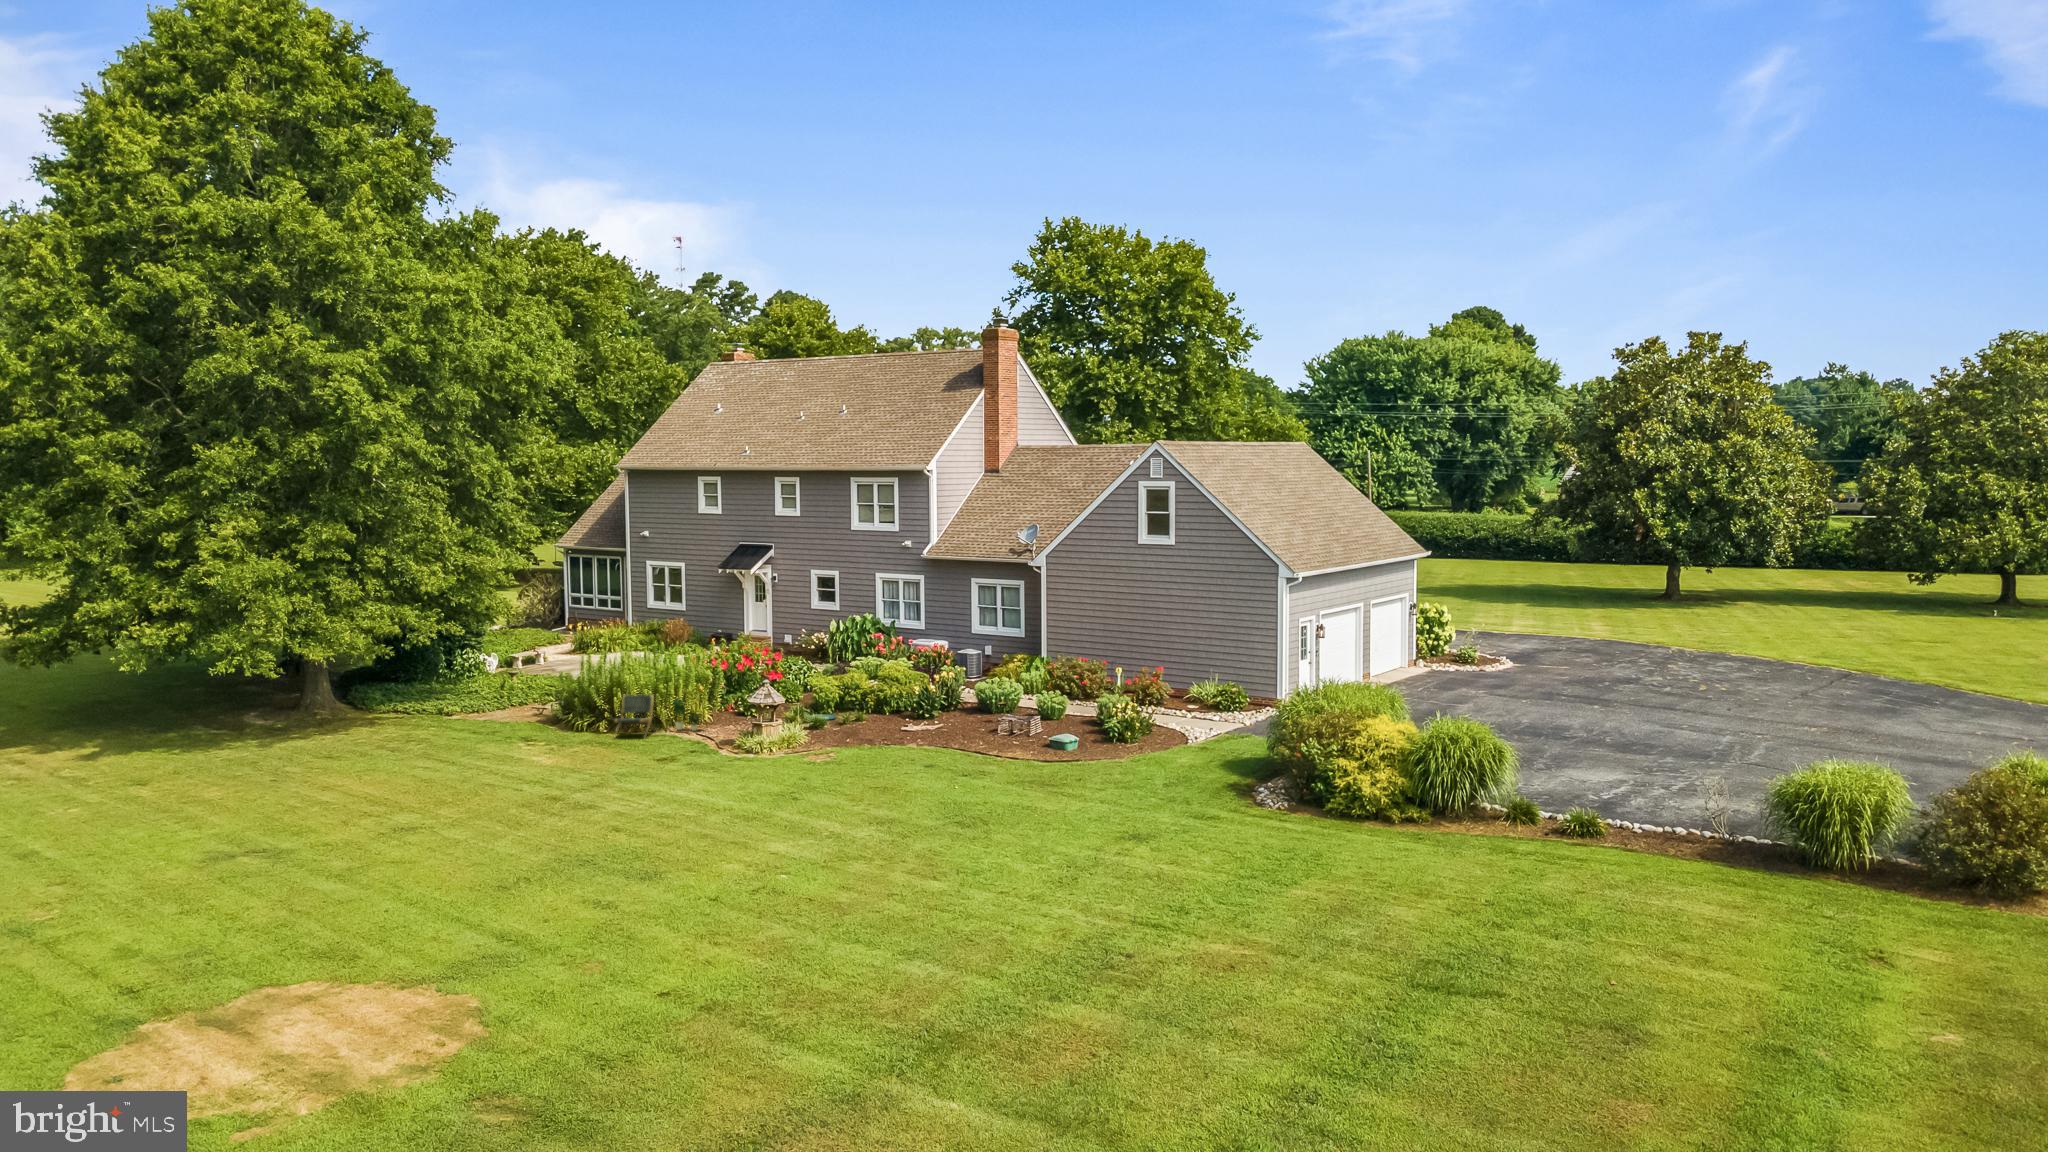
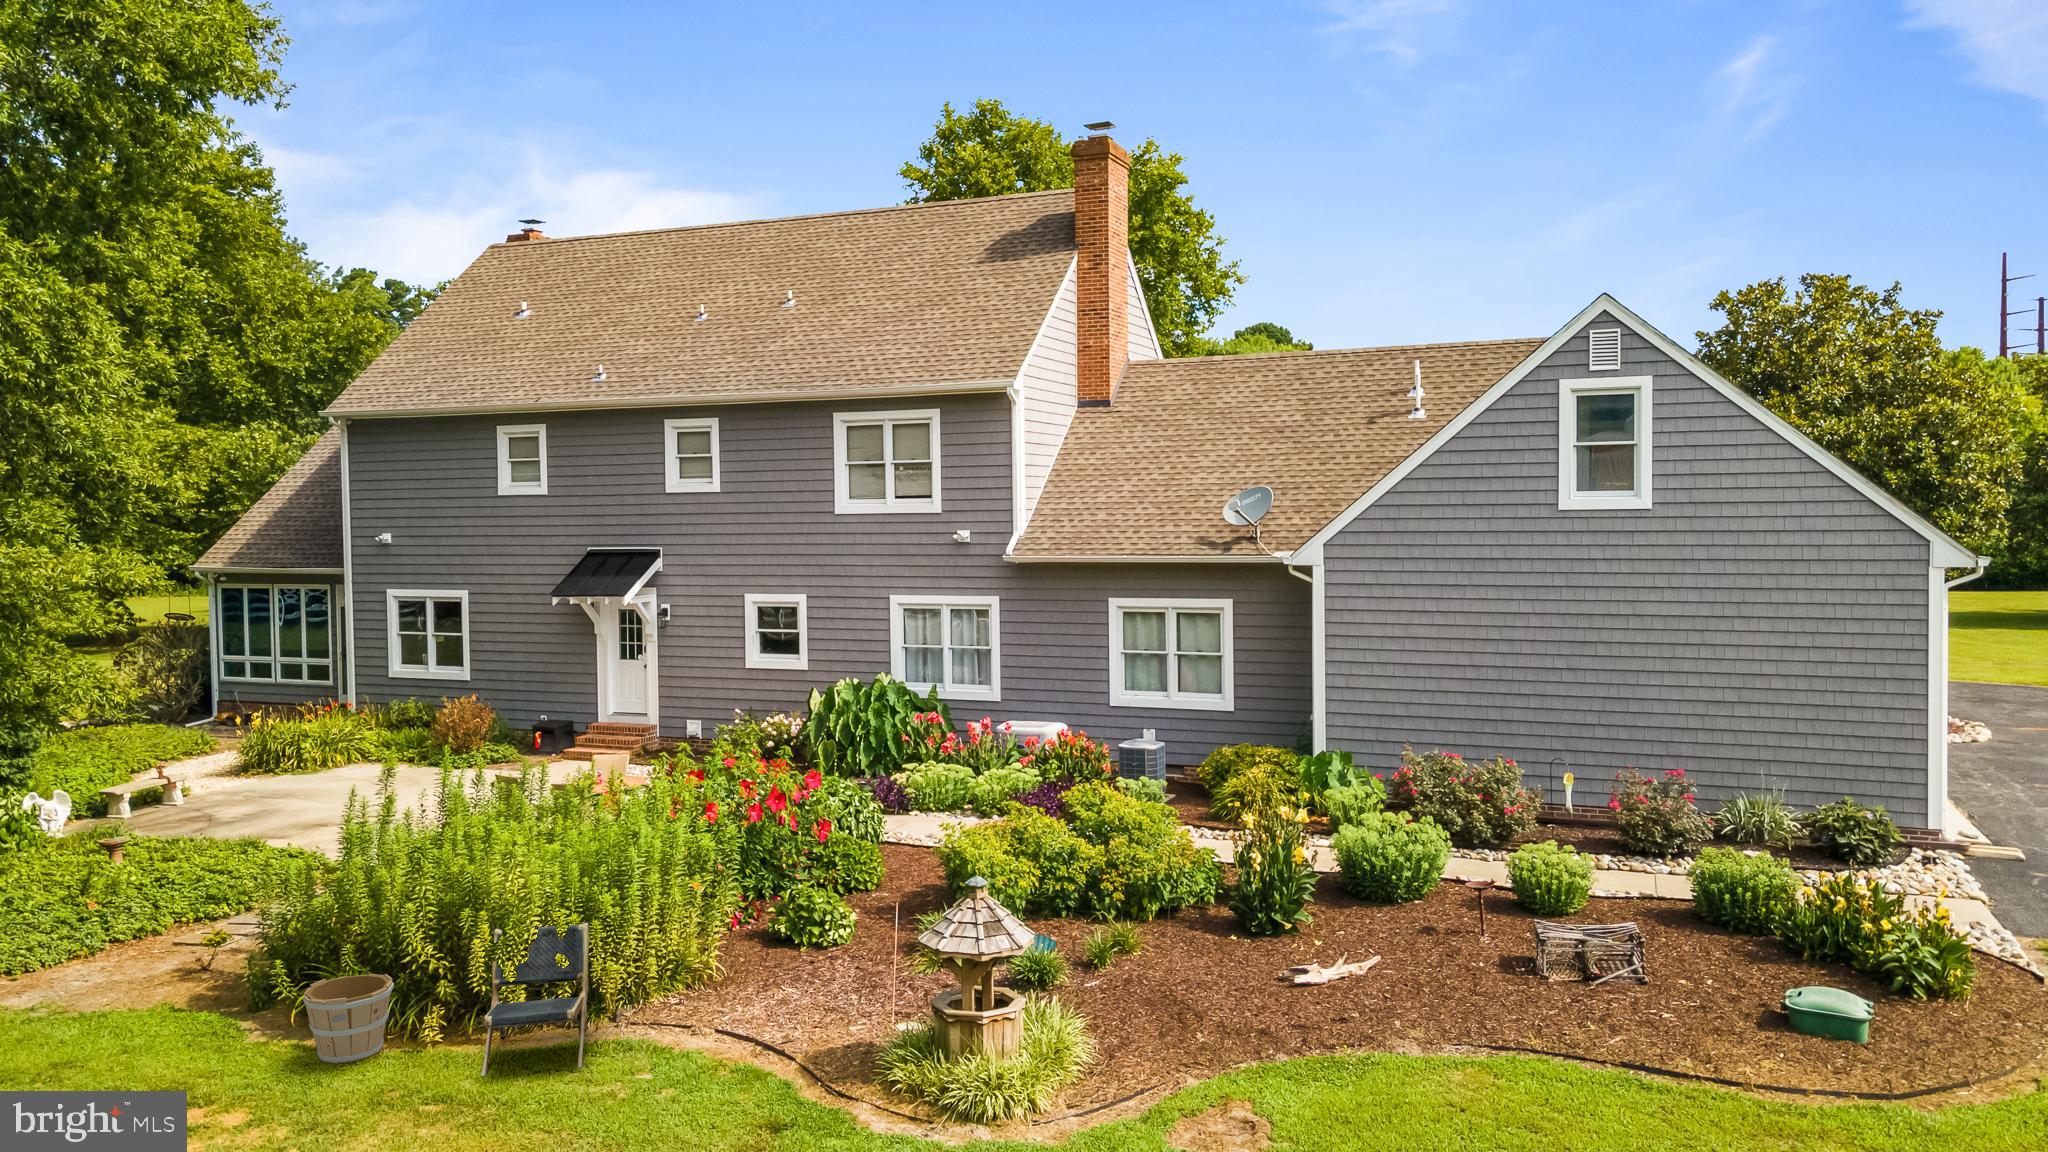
potted plant: present [673,698,700,731] -> none [639,921,729,1019]
wooden bucket: none [563,708,592,734] -> present [303,974,394,1064]

